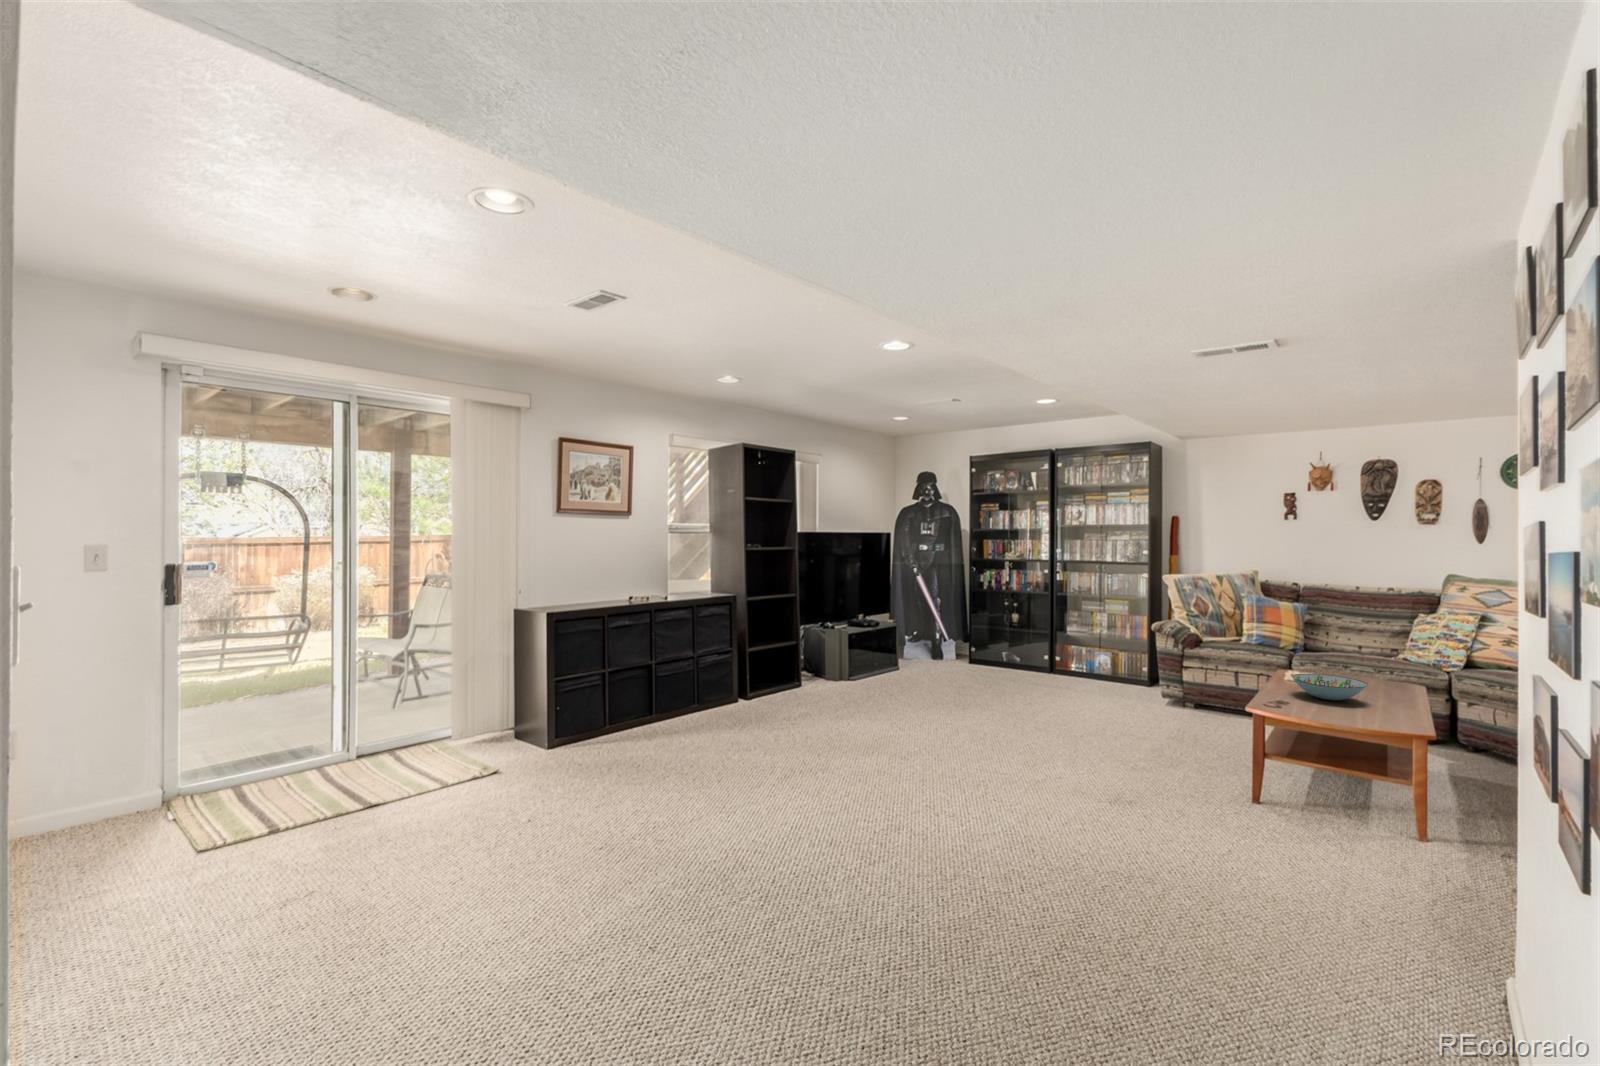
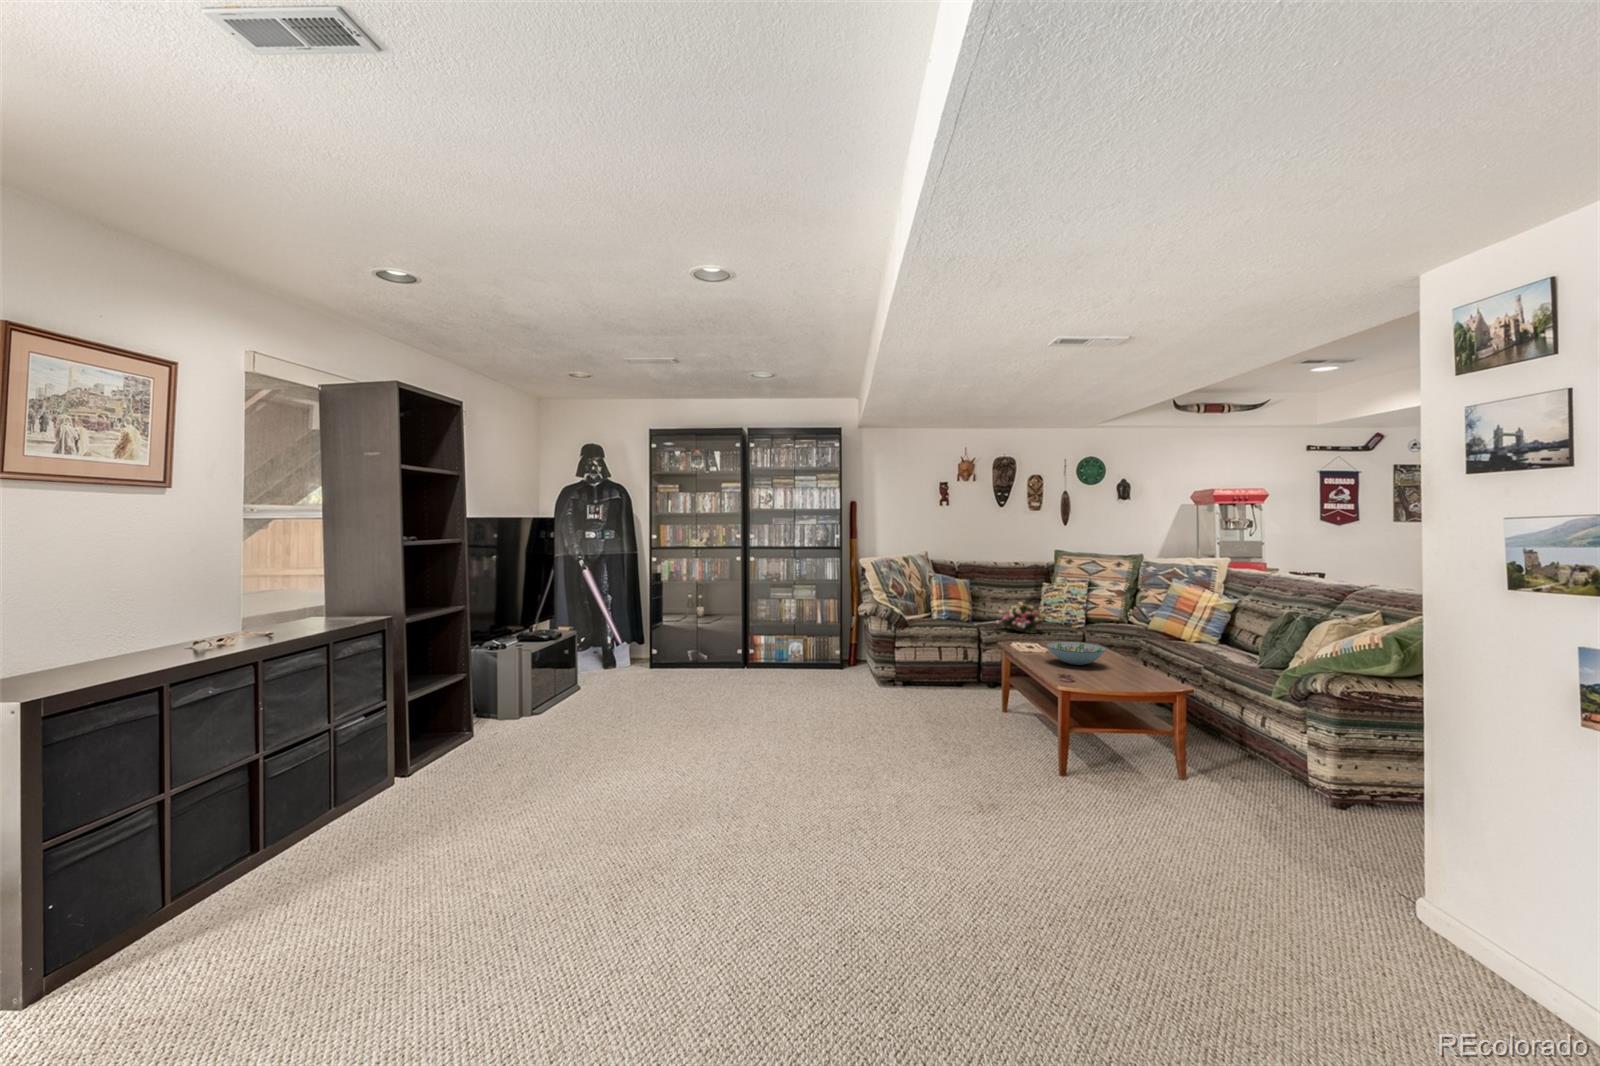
flower arrangement: none [1312,632,1382,670] -> present [996,602,1046,634]

